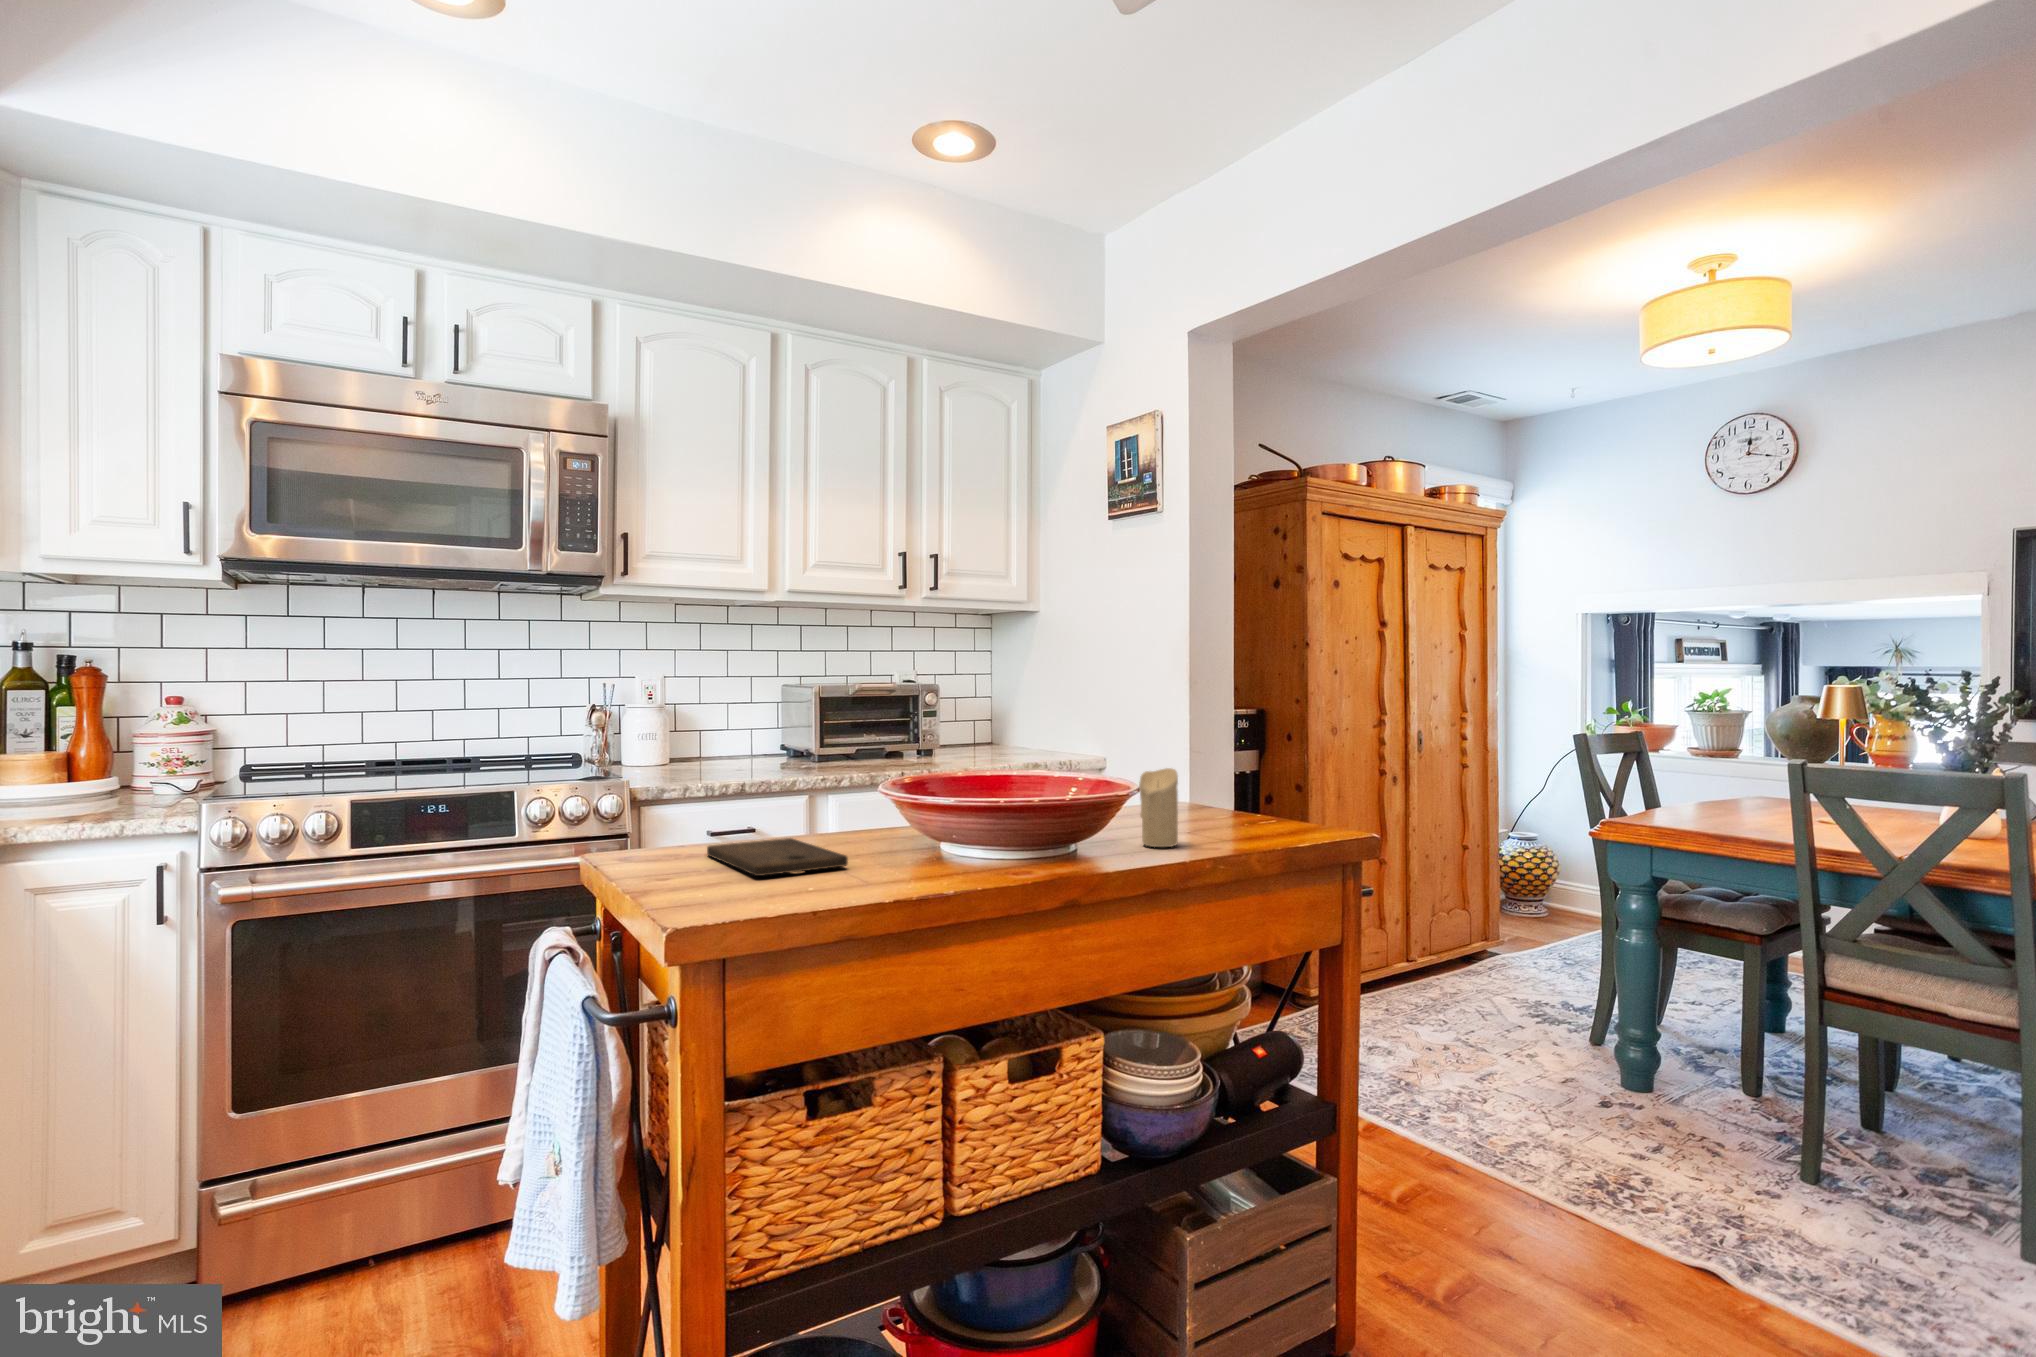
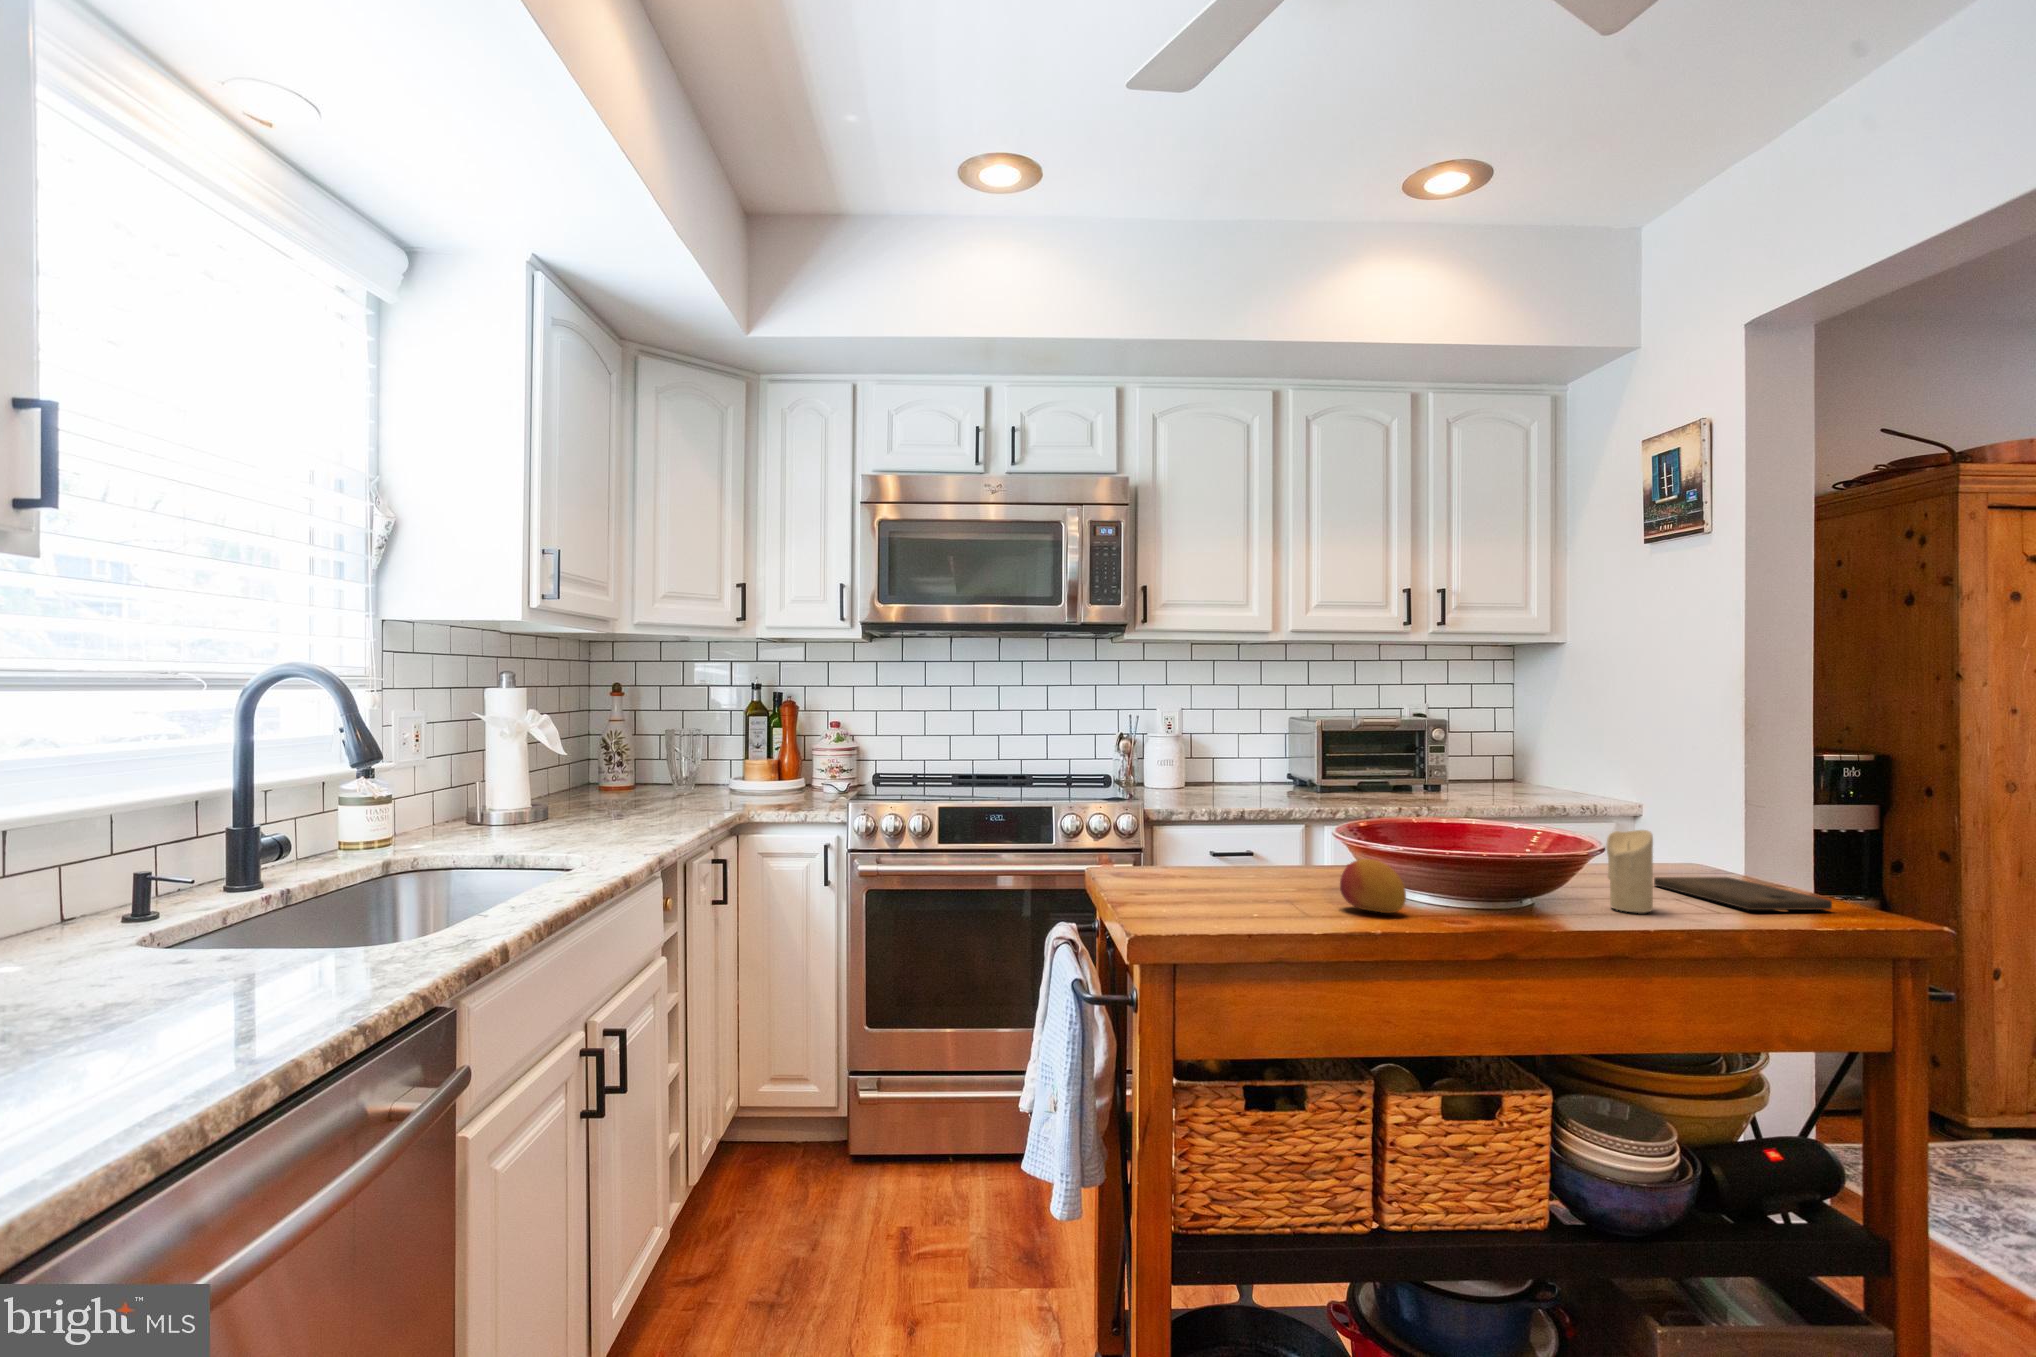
fruit: none [902,816,972,872] -> present [1340,859,1406,913]
cutting board: present [707,838,848,876] -> present [1654,877,1832,910]

